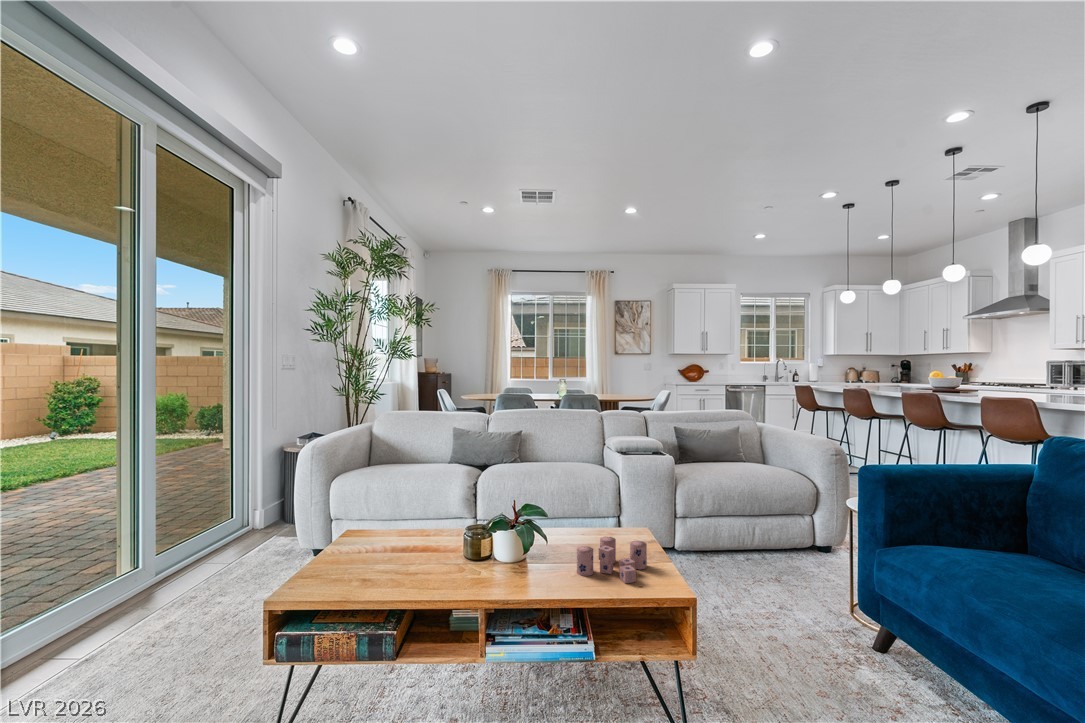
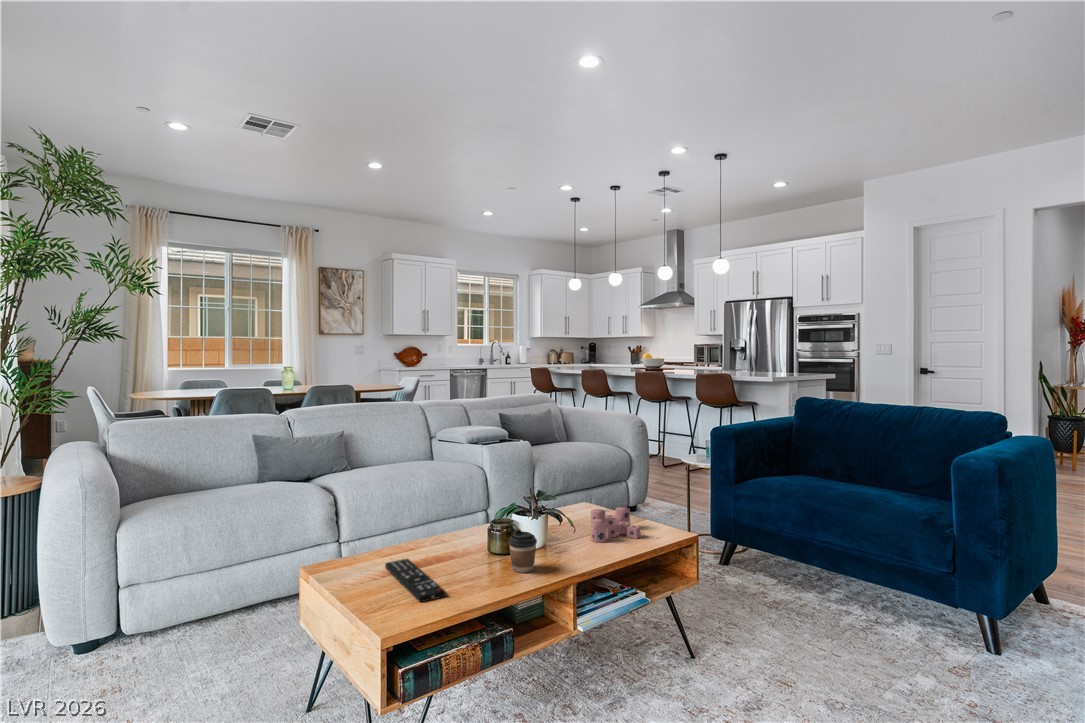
coffee cup: none [447,537,475,582] -> present [509,530,537,573]
remote control: none [341,538,407,580] -> present [385,559,446,602]

